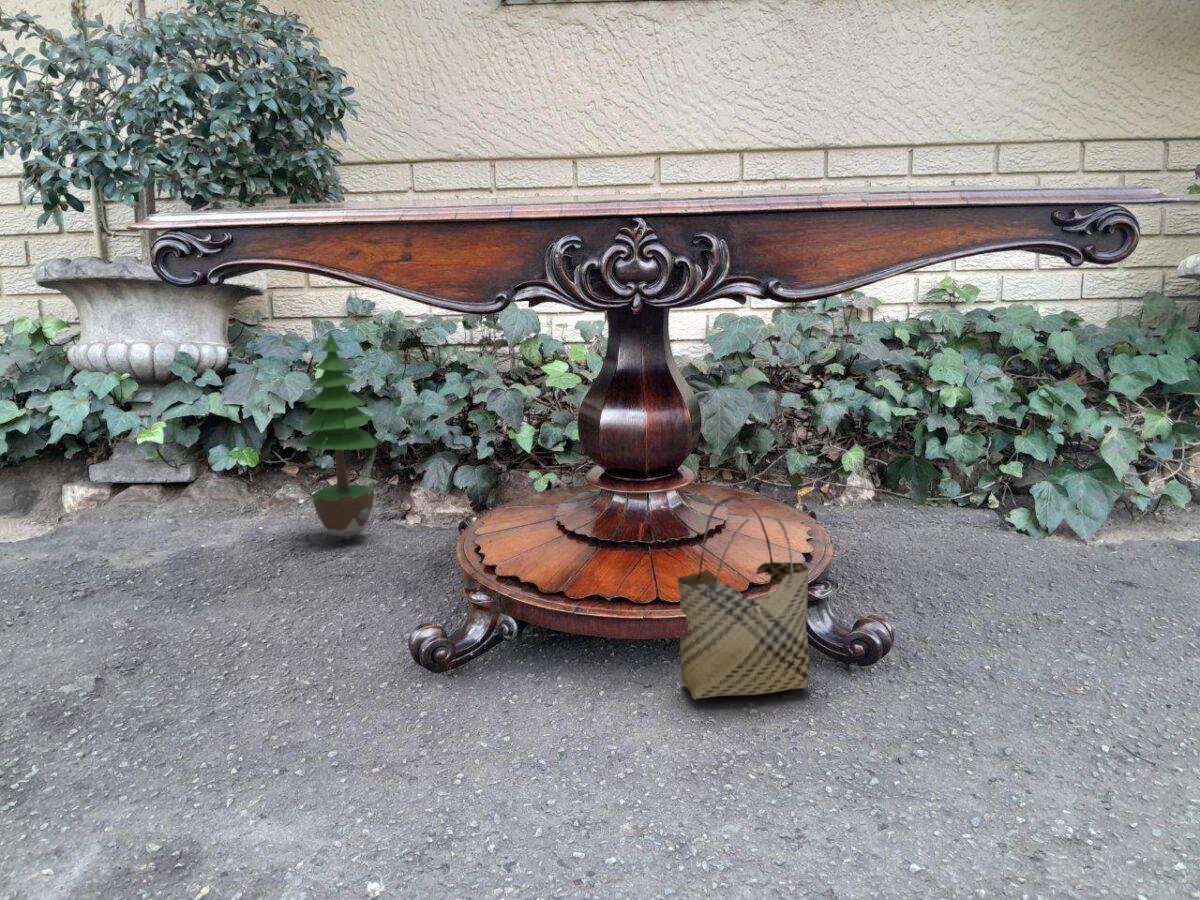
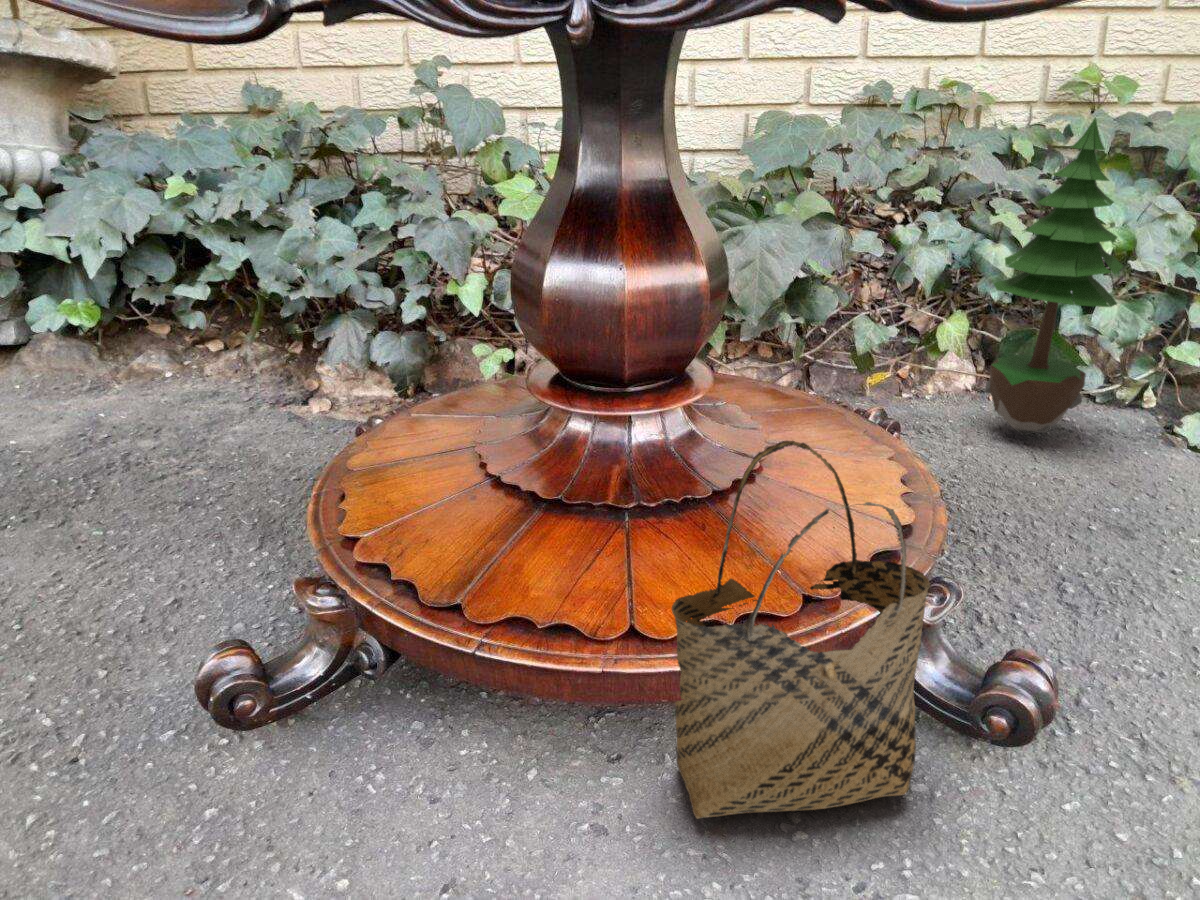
potted tree: present [300,333,377,540] -> present [984,118,1123,435]

